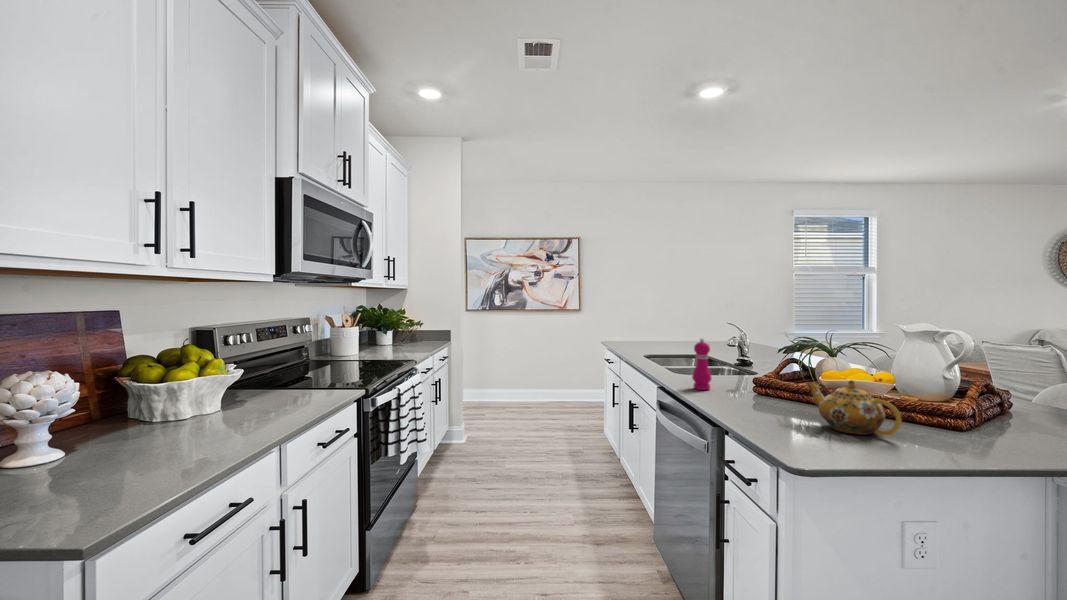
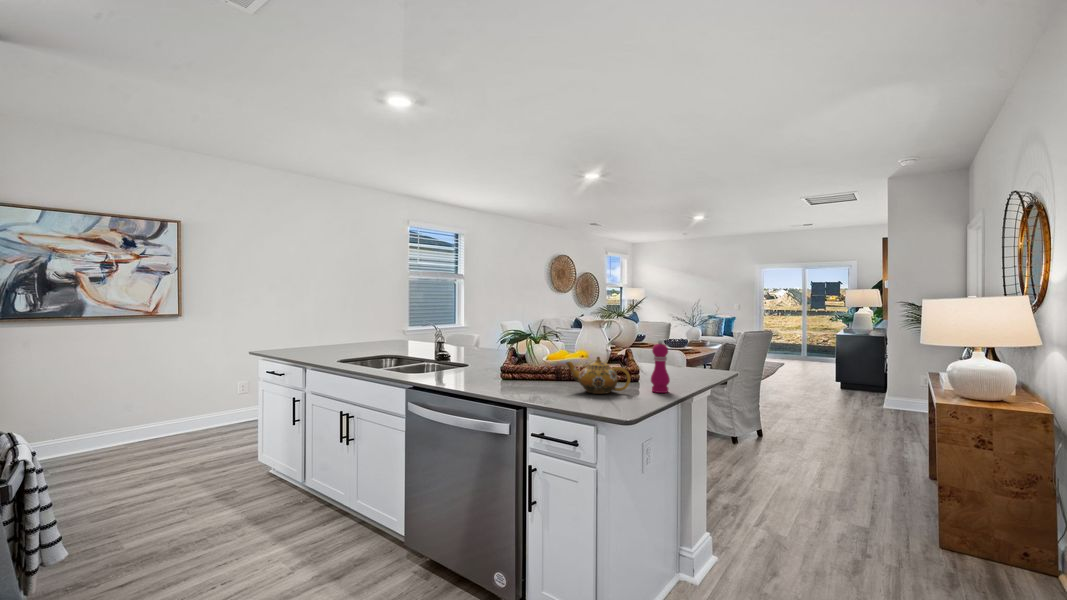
pepper mill: present [692,338,712,390] -> present [651,340,670,393]

